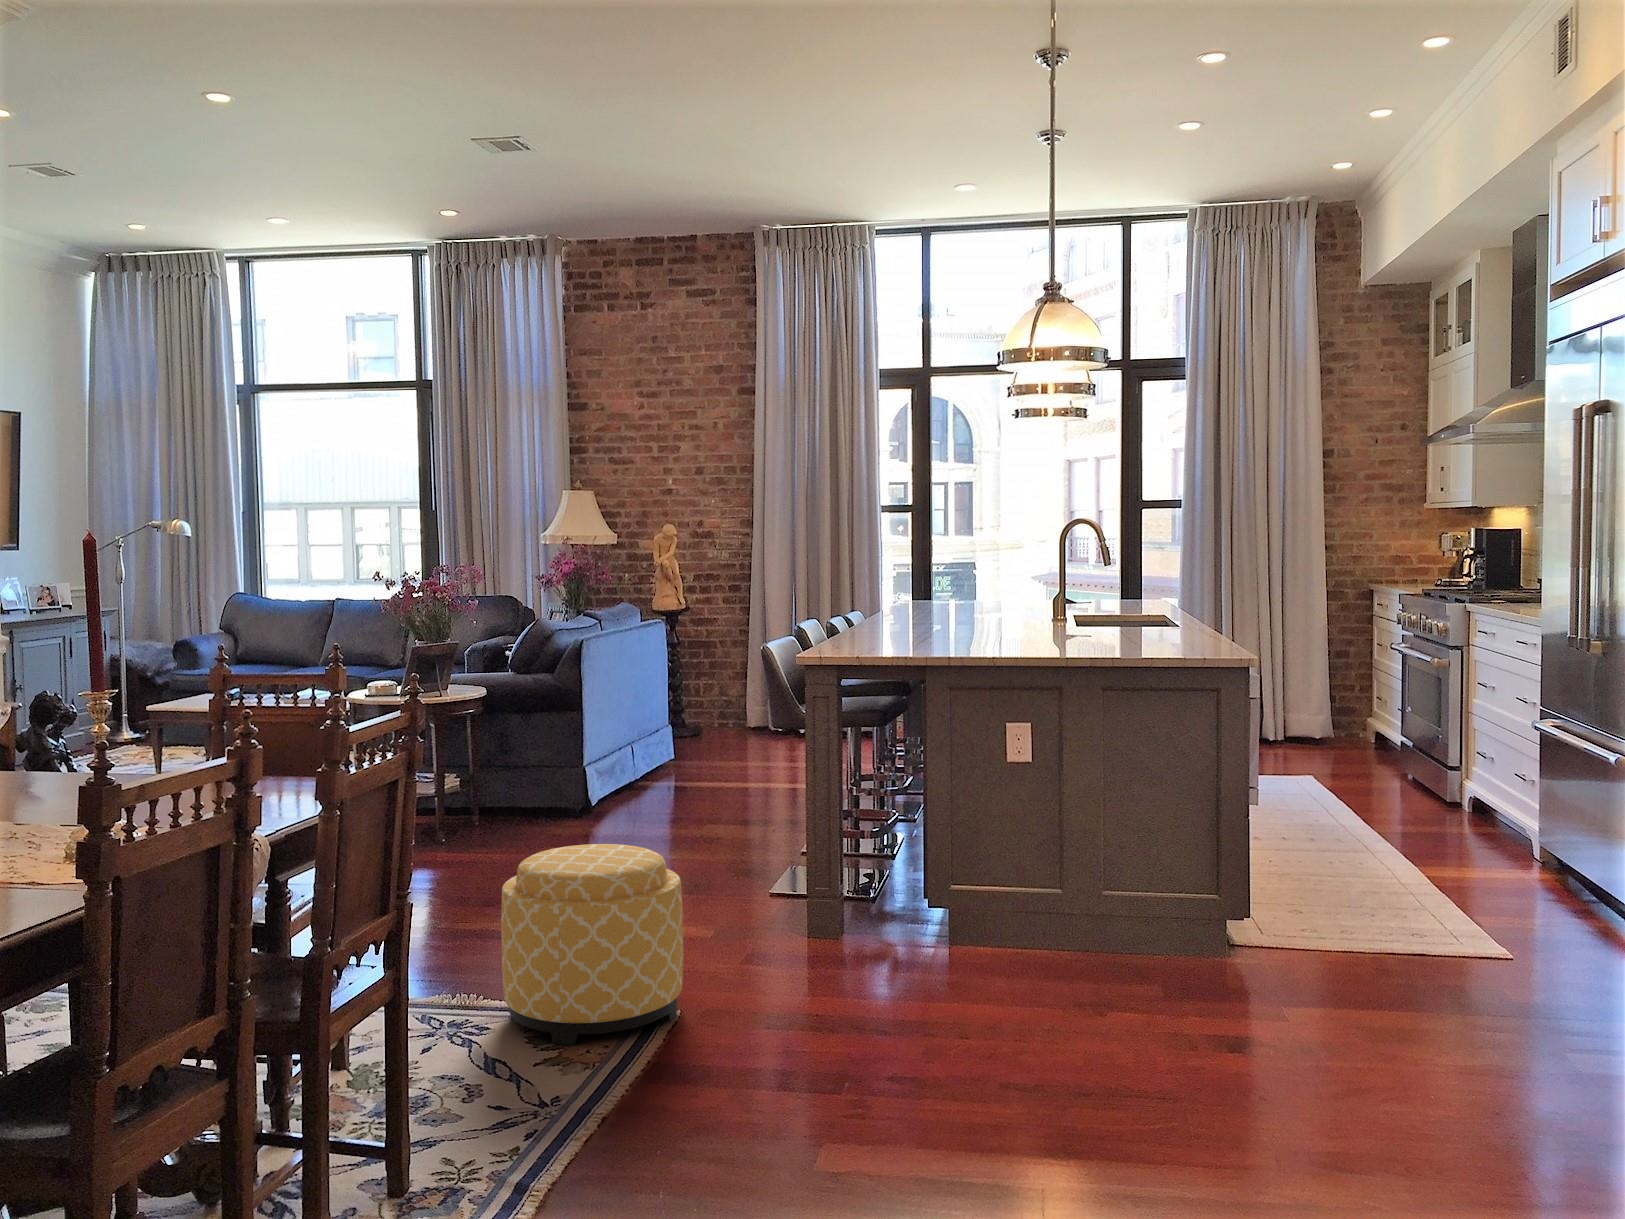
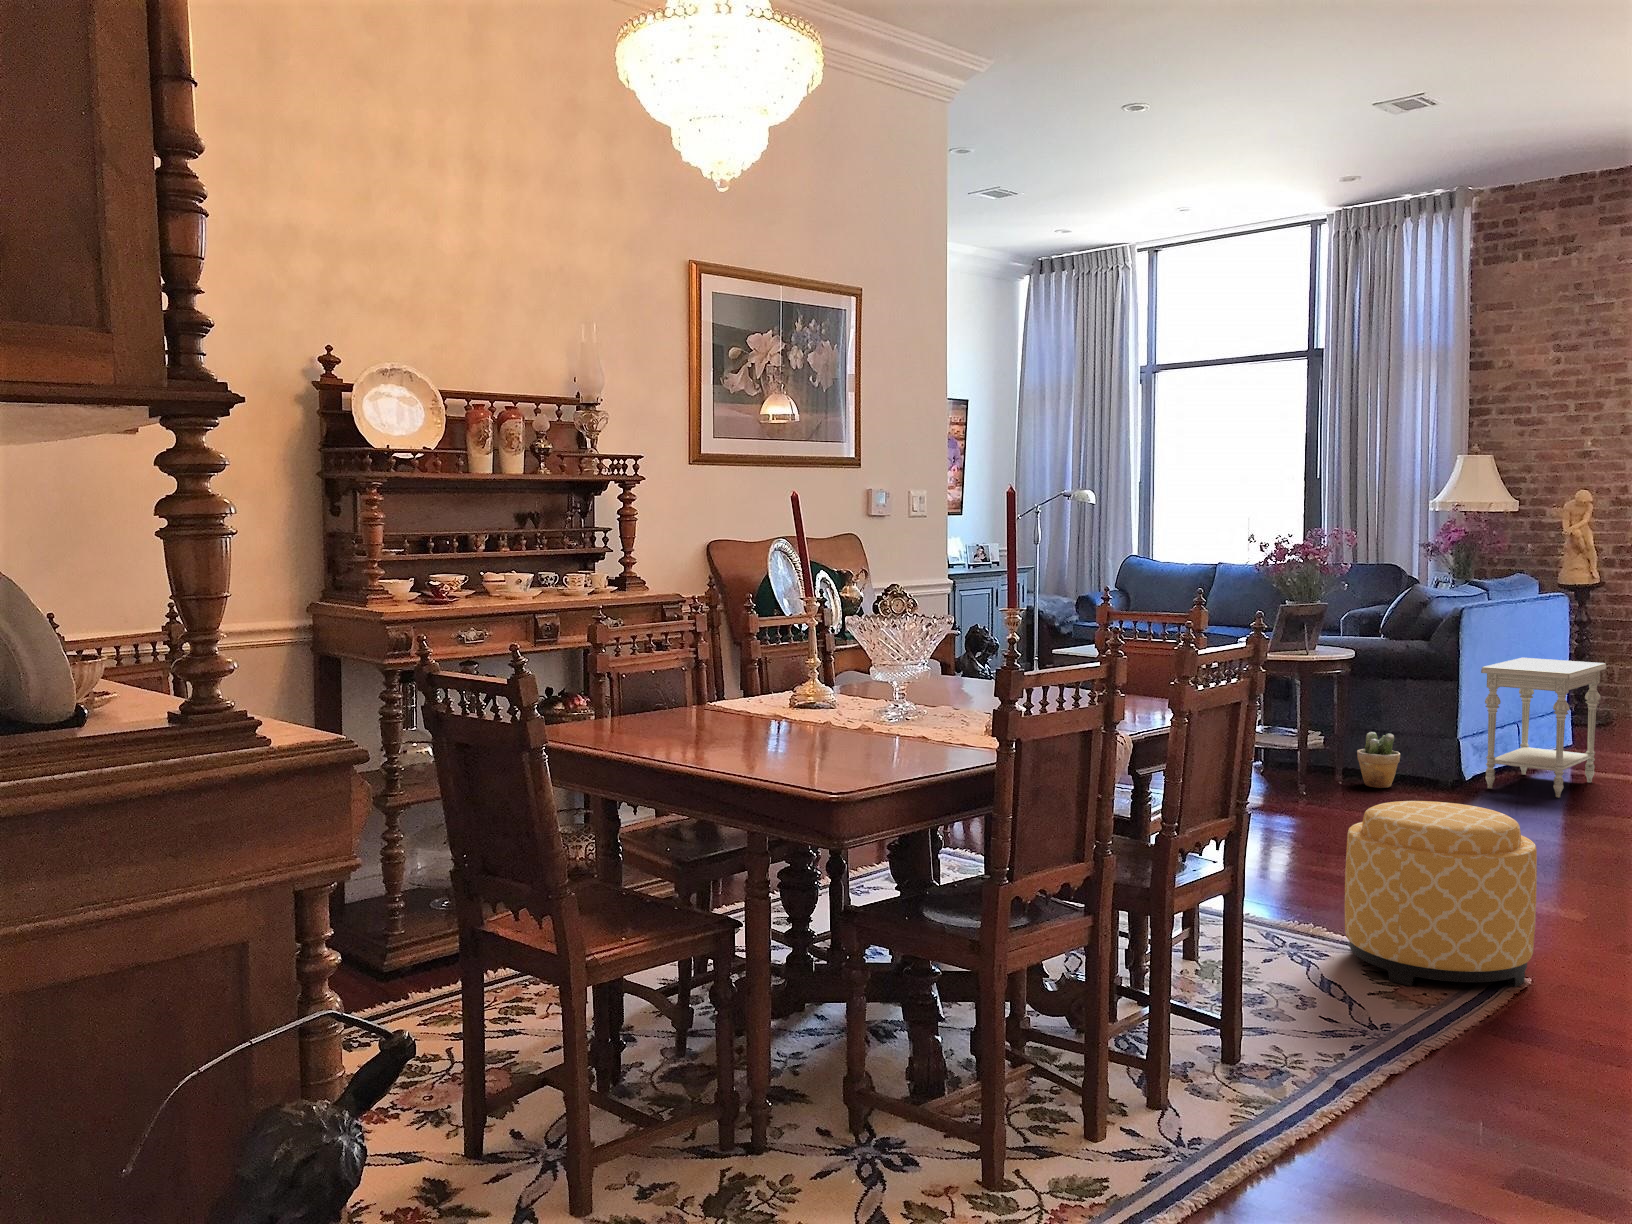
side table: none [600,681,702,811] -> present [1481,658,1606,798]
potted plant: none [490,767,531,822] -> present [1357,732,1400,788]

